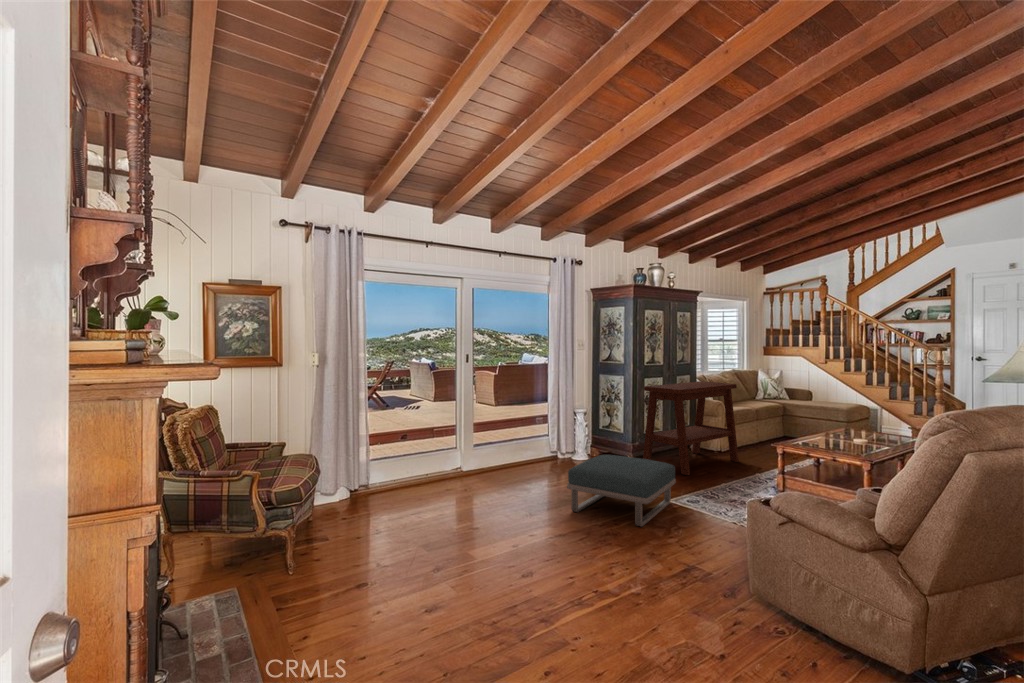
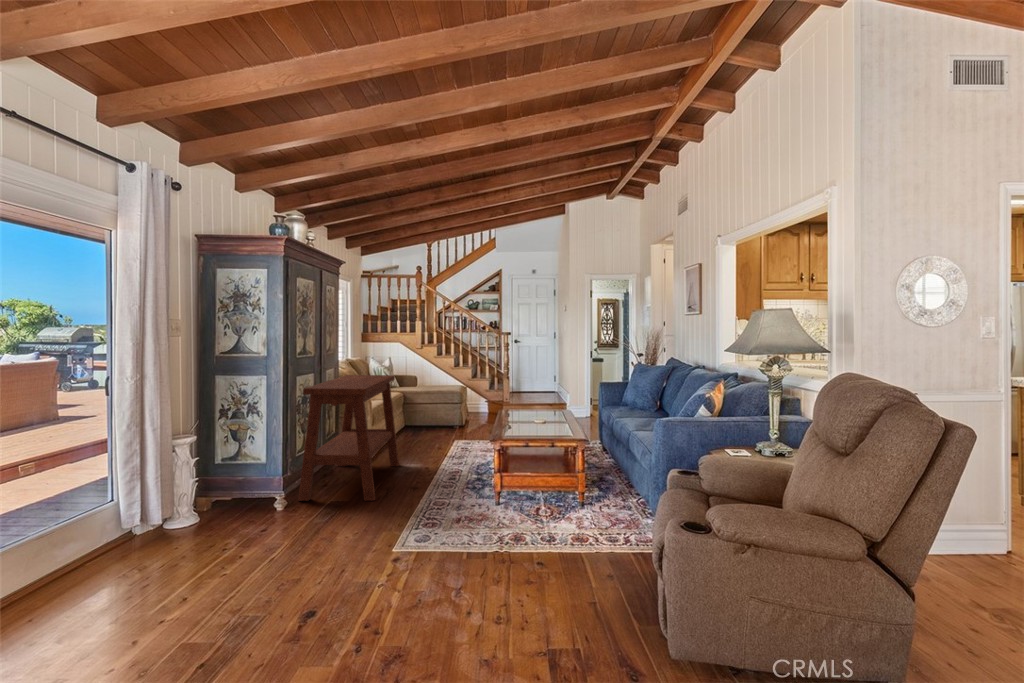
footstool: present [567,455,676,527] -> none [278,497,439,642]

